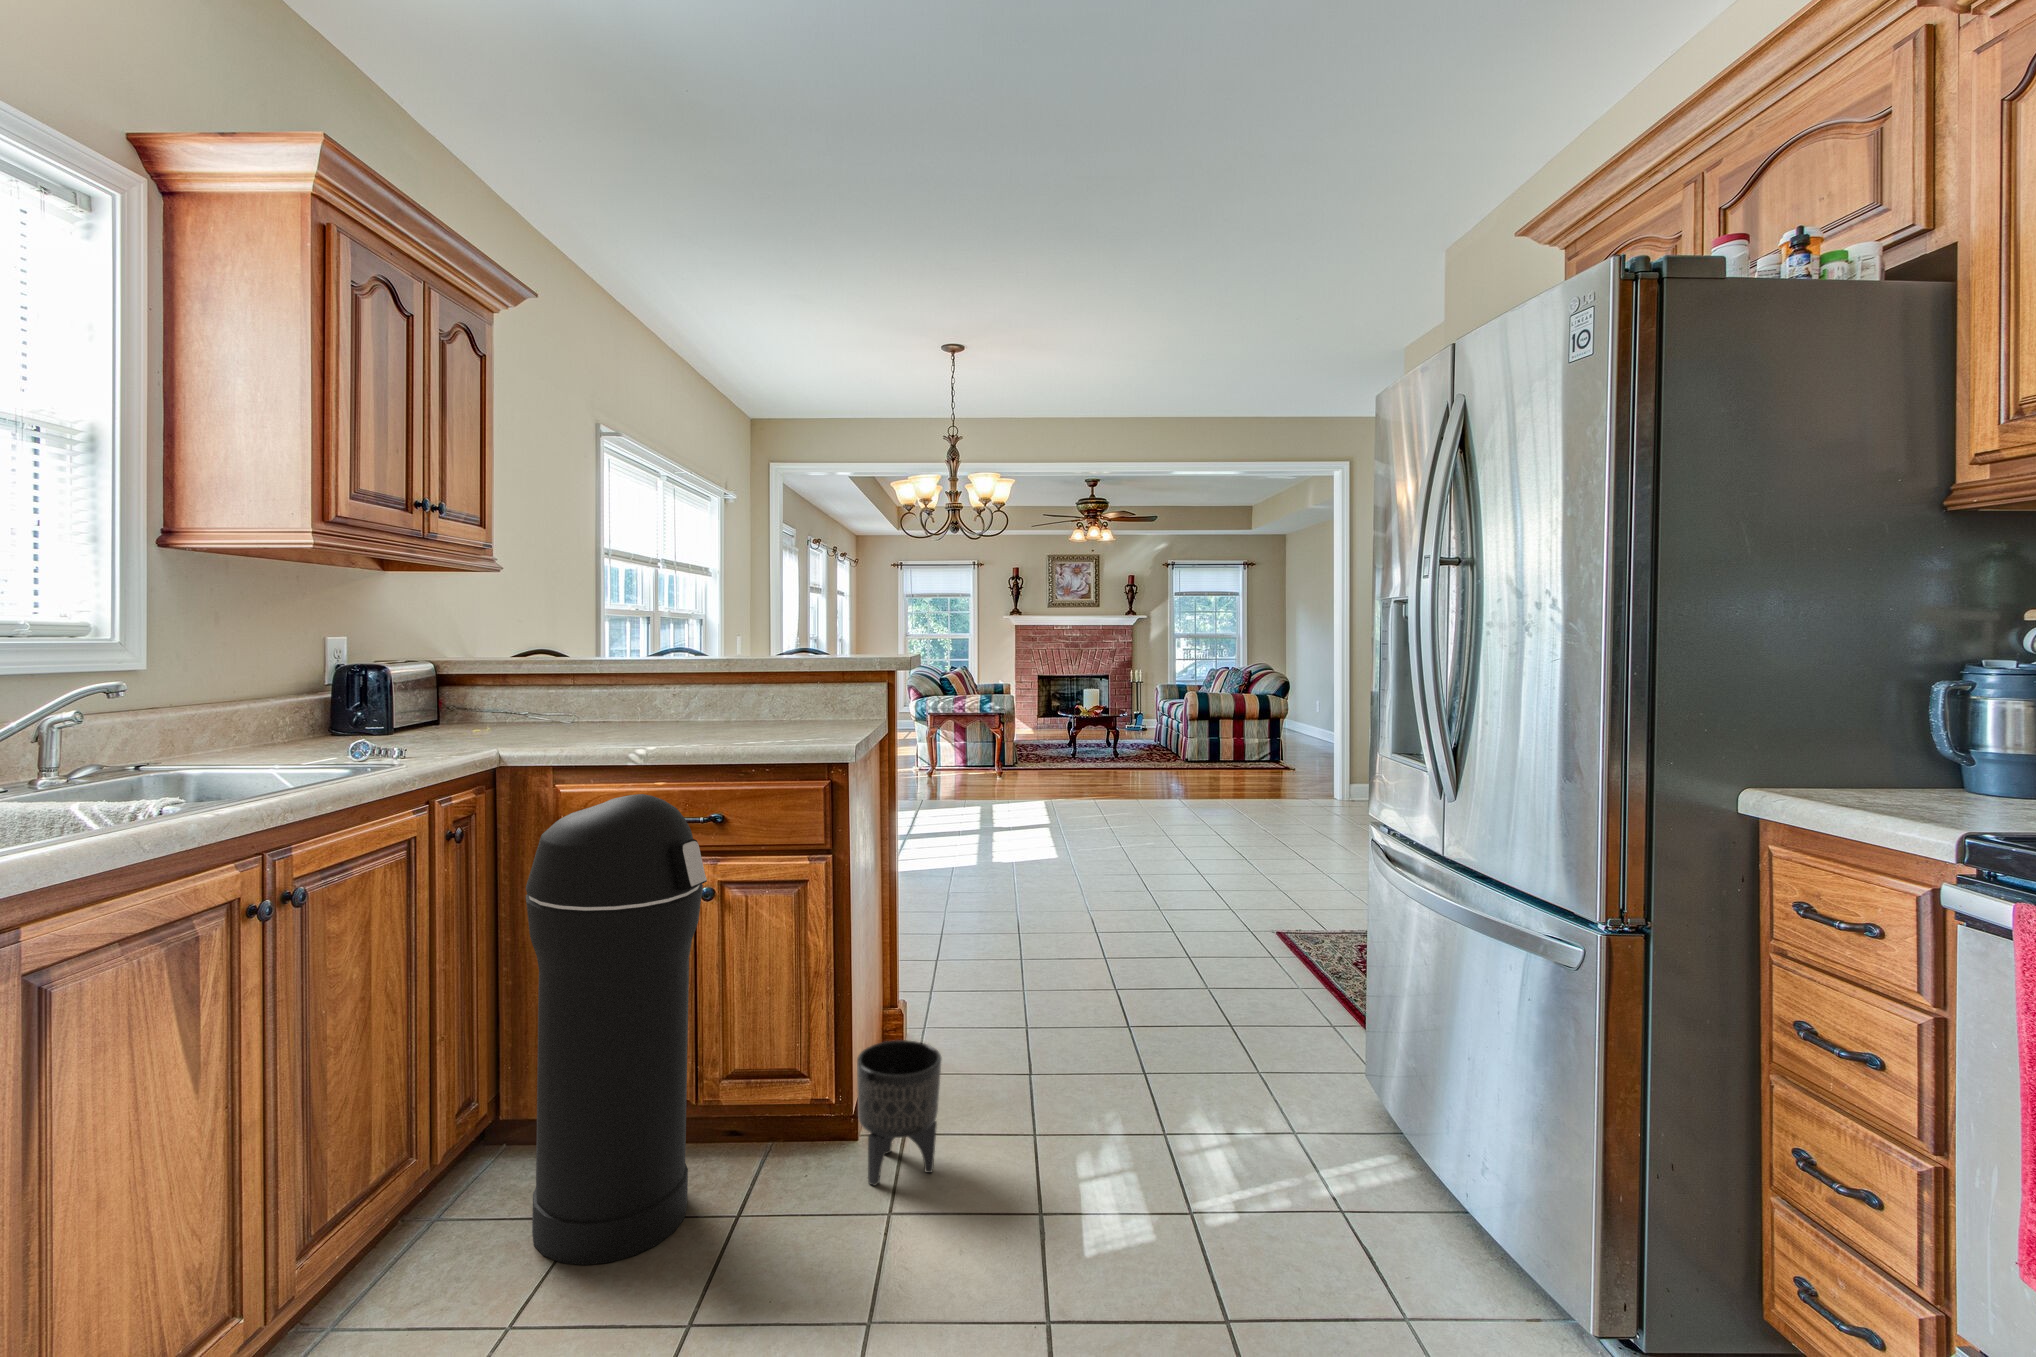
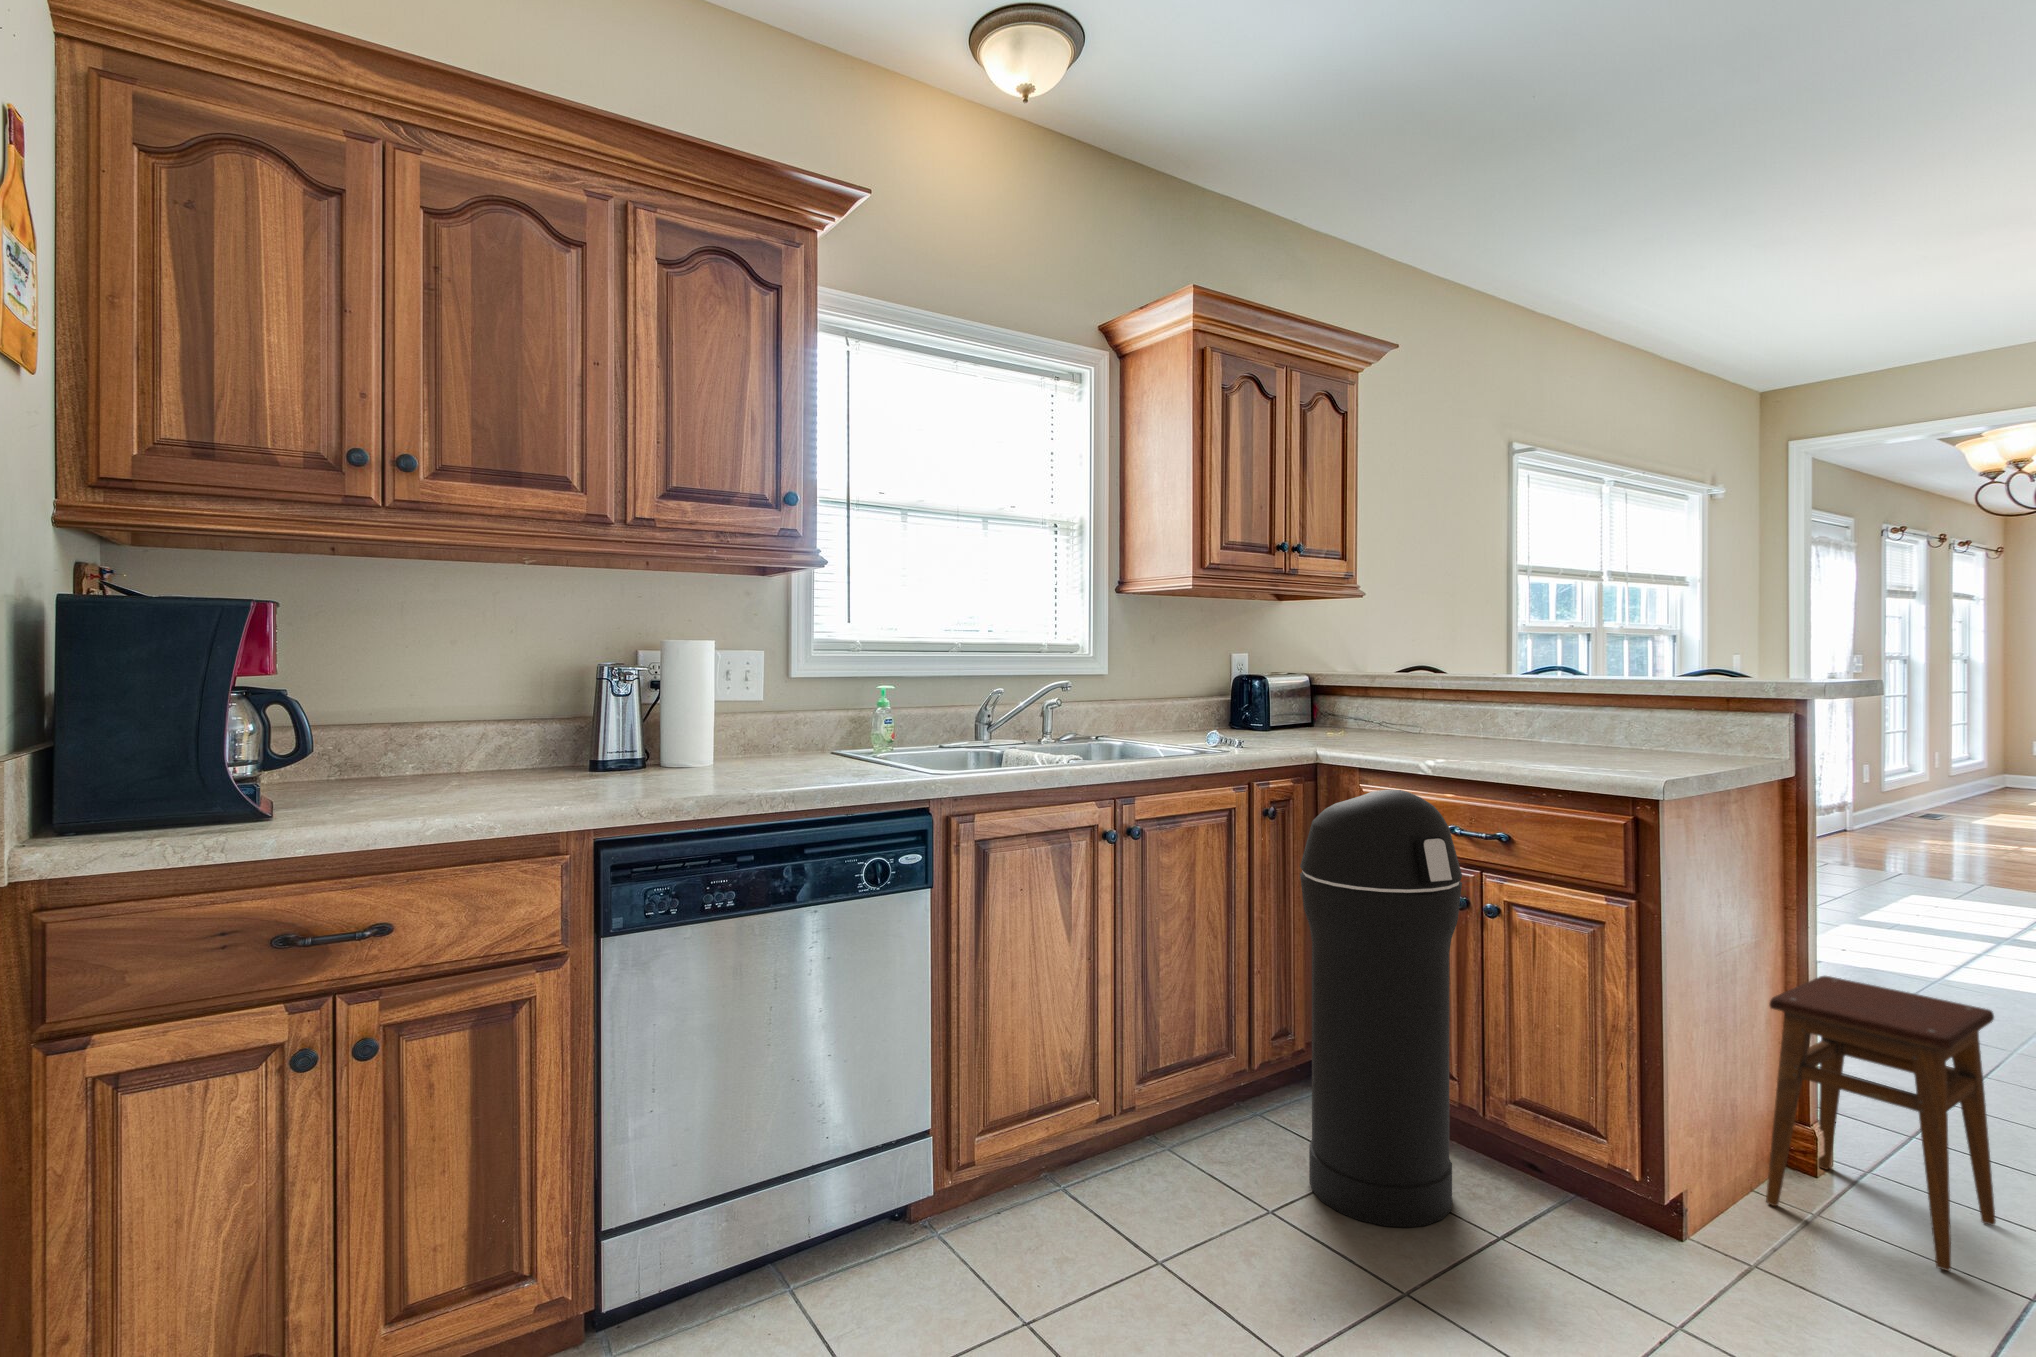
stool: none [892,896,1007,1086] -> present [1766,976,1996,1271]
planter: present [857,1040,942,1185] -> none [1652,1124,1778,1312]

